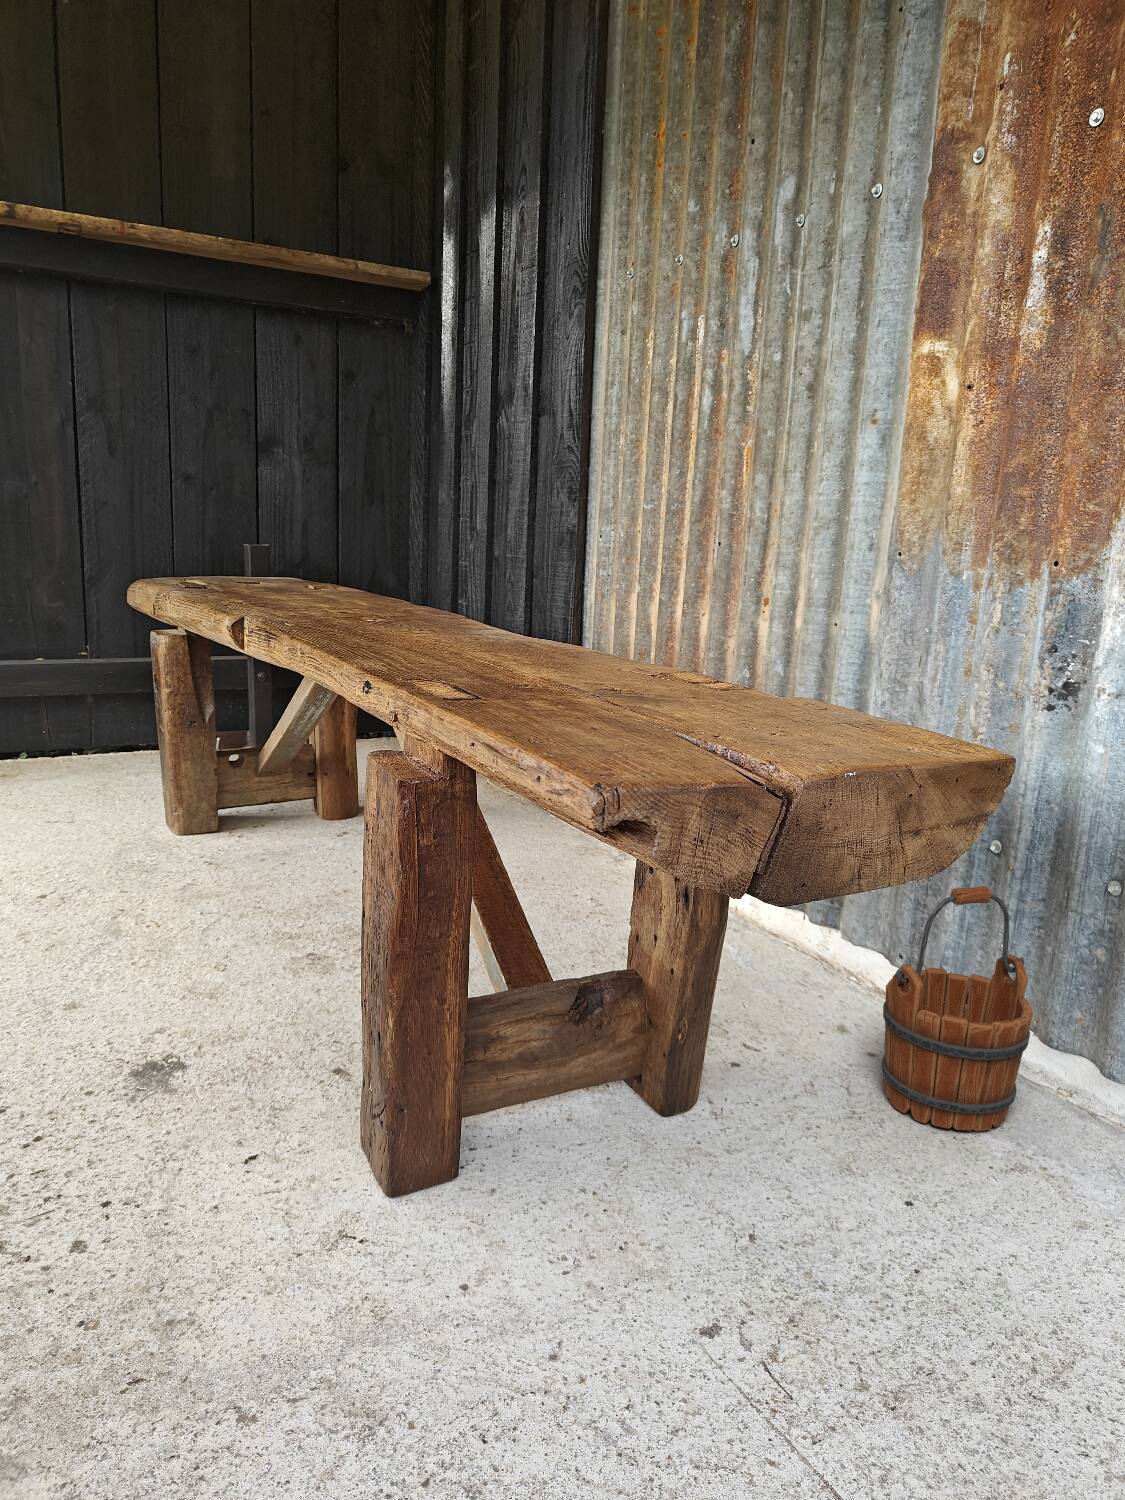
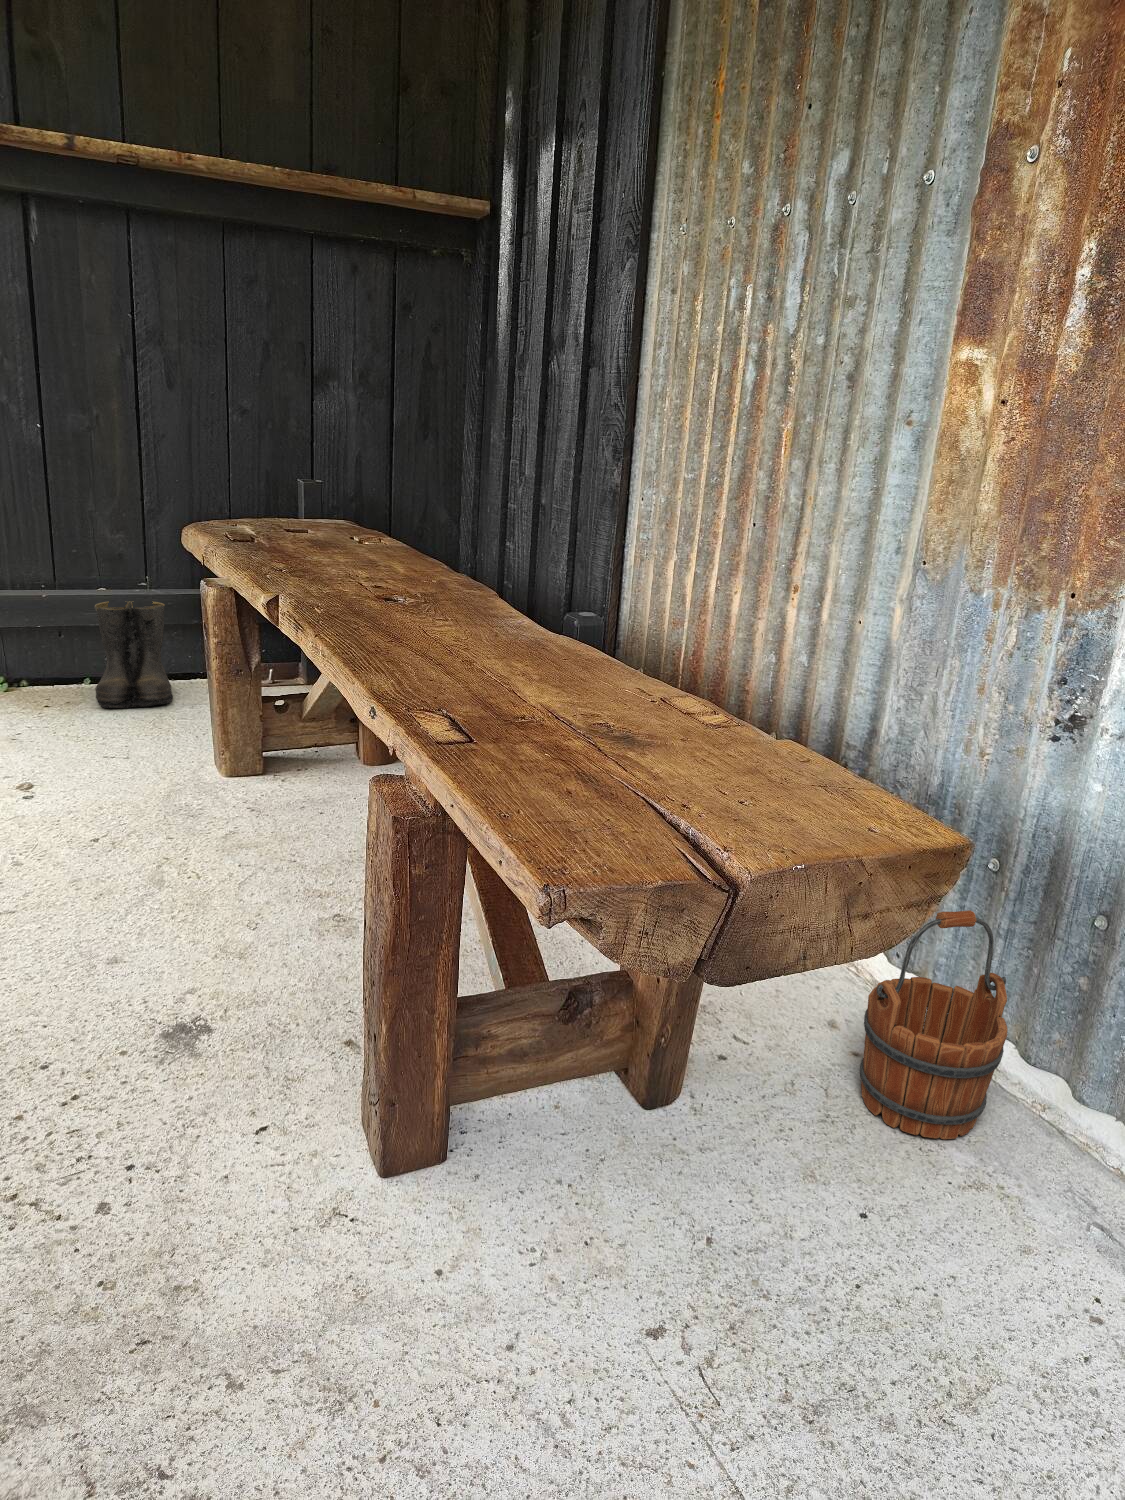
boots: none [24,672,111,782] -> present [94,601,173,708]

